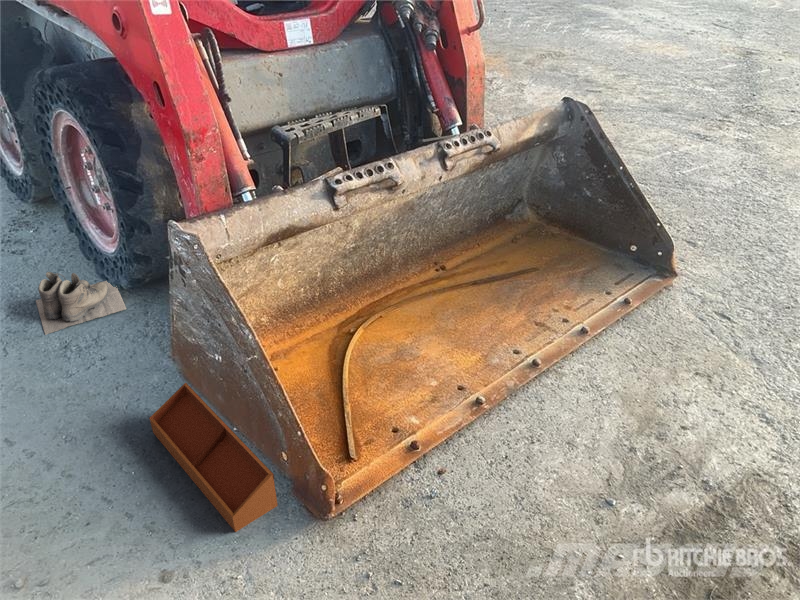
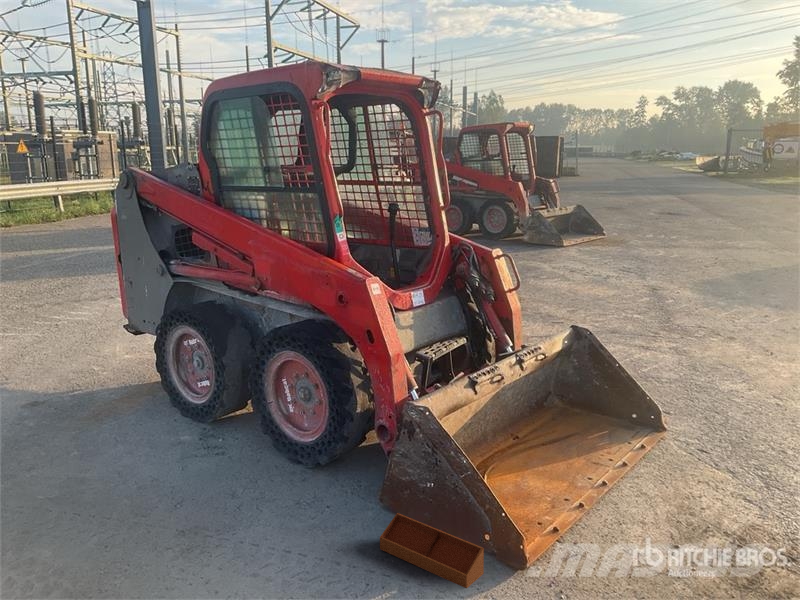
boots: present [36,272,126,335] -> none [239,464,310,508]

